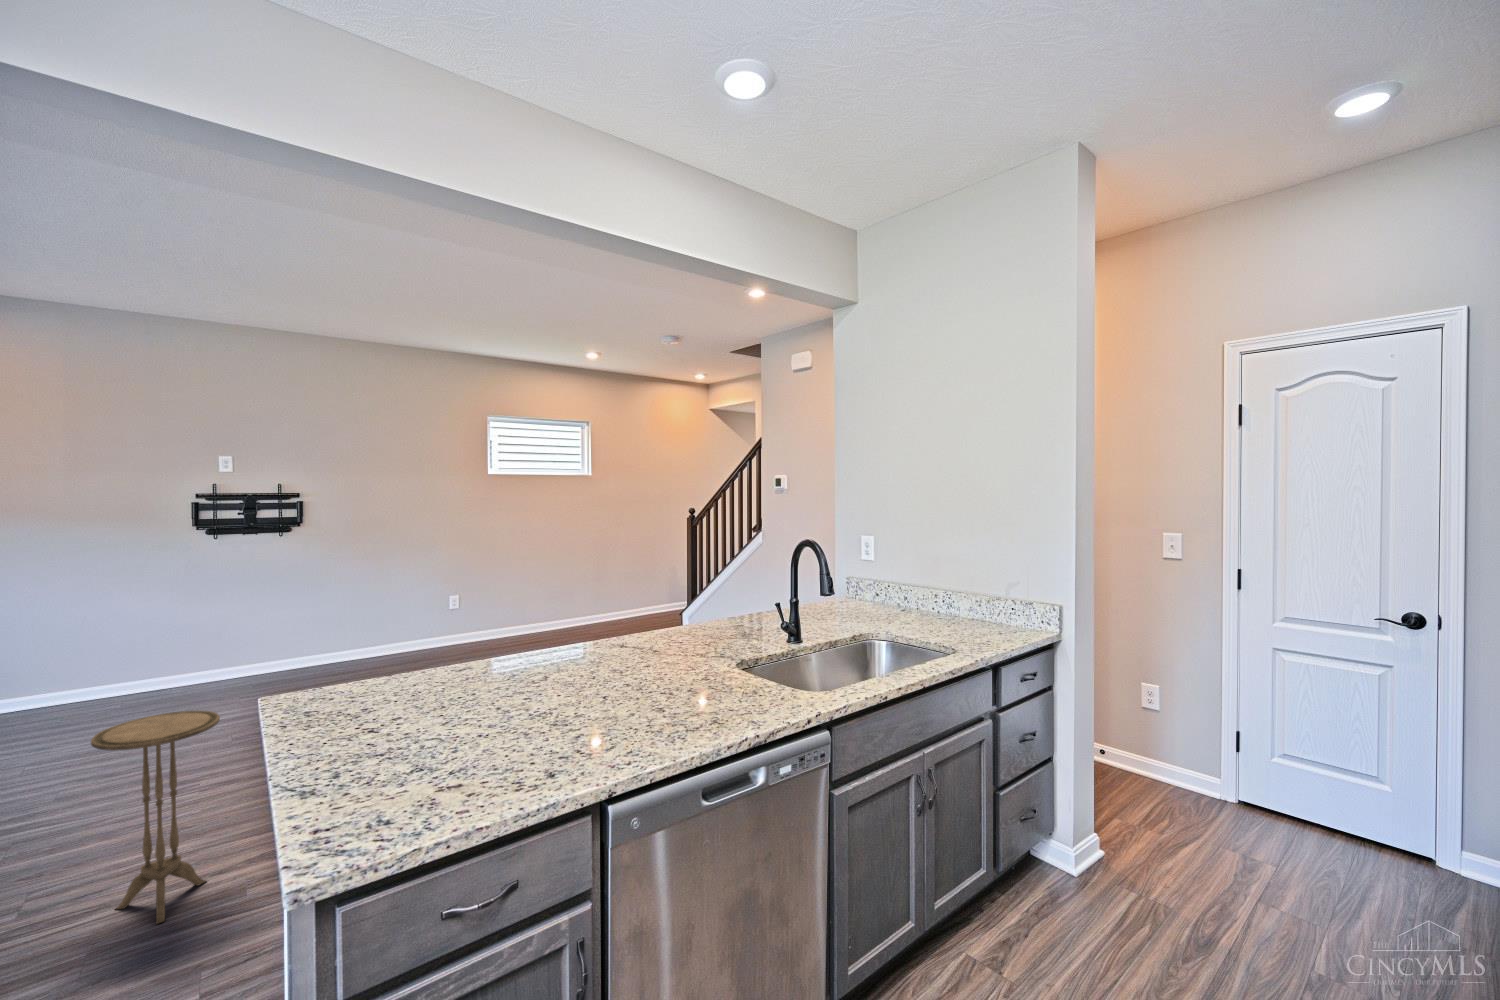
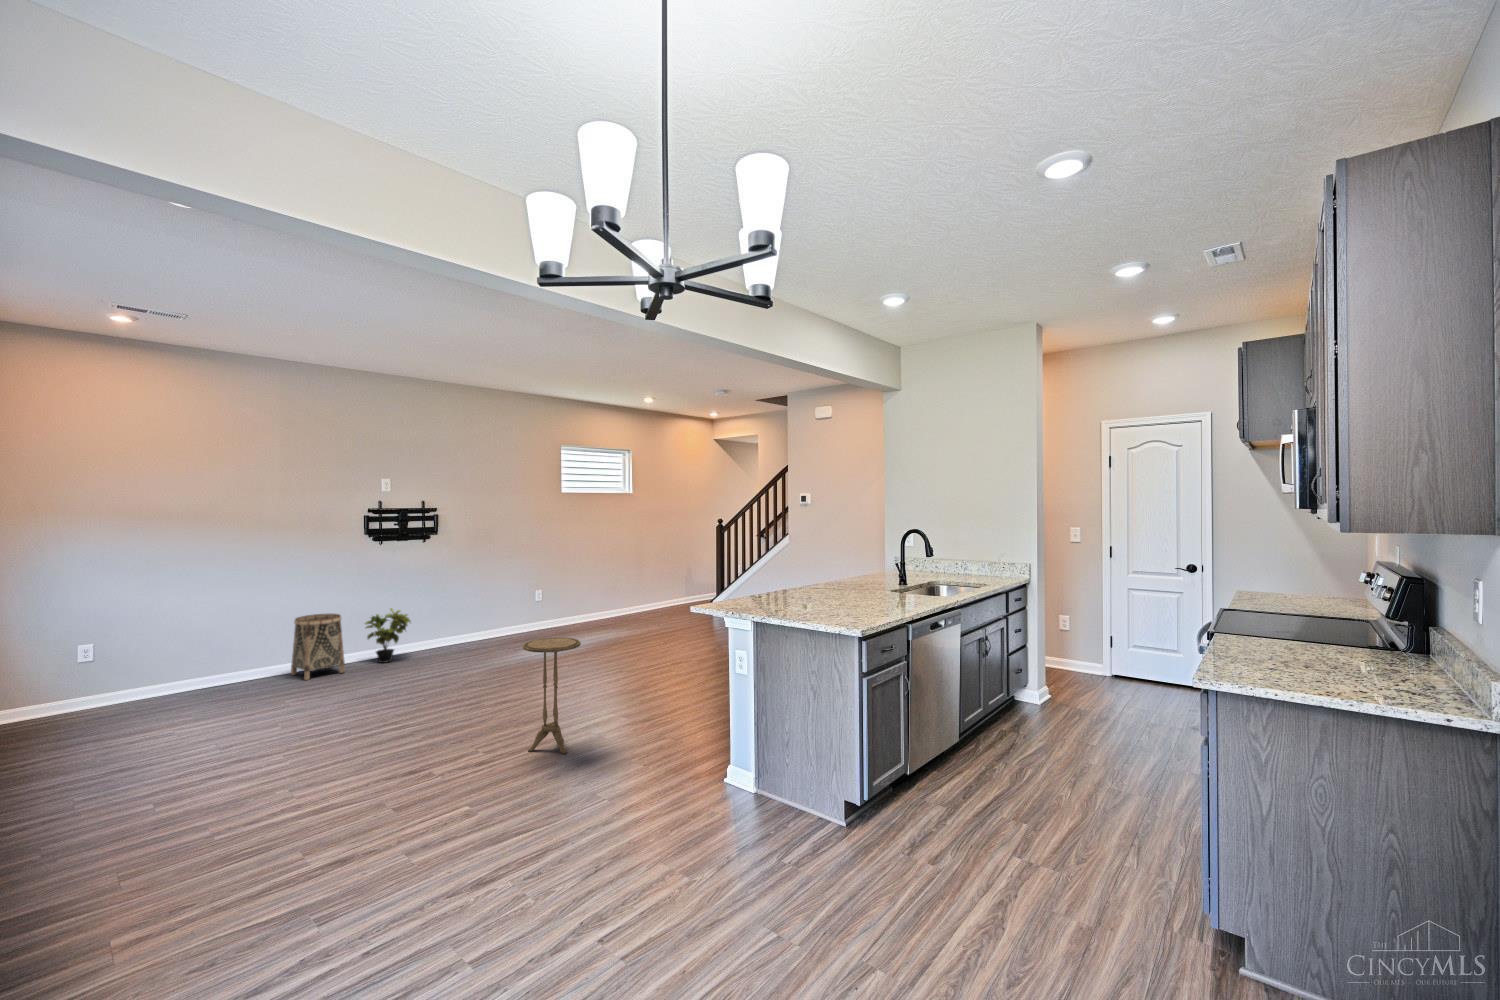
potted plant: none [184,620,251,690] -> present [365,608,411,663]
basket: none [71,627,143,715] -> present [291,614,345,680]

